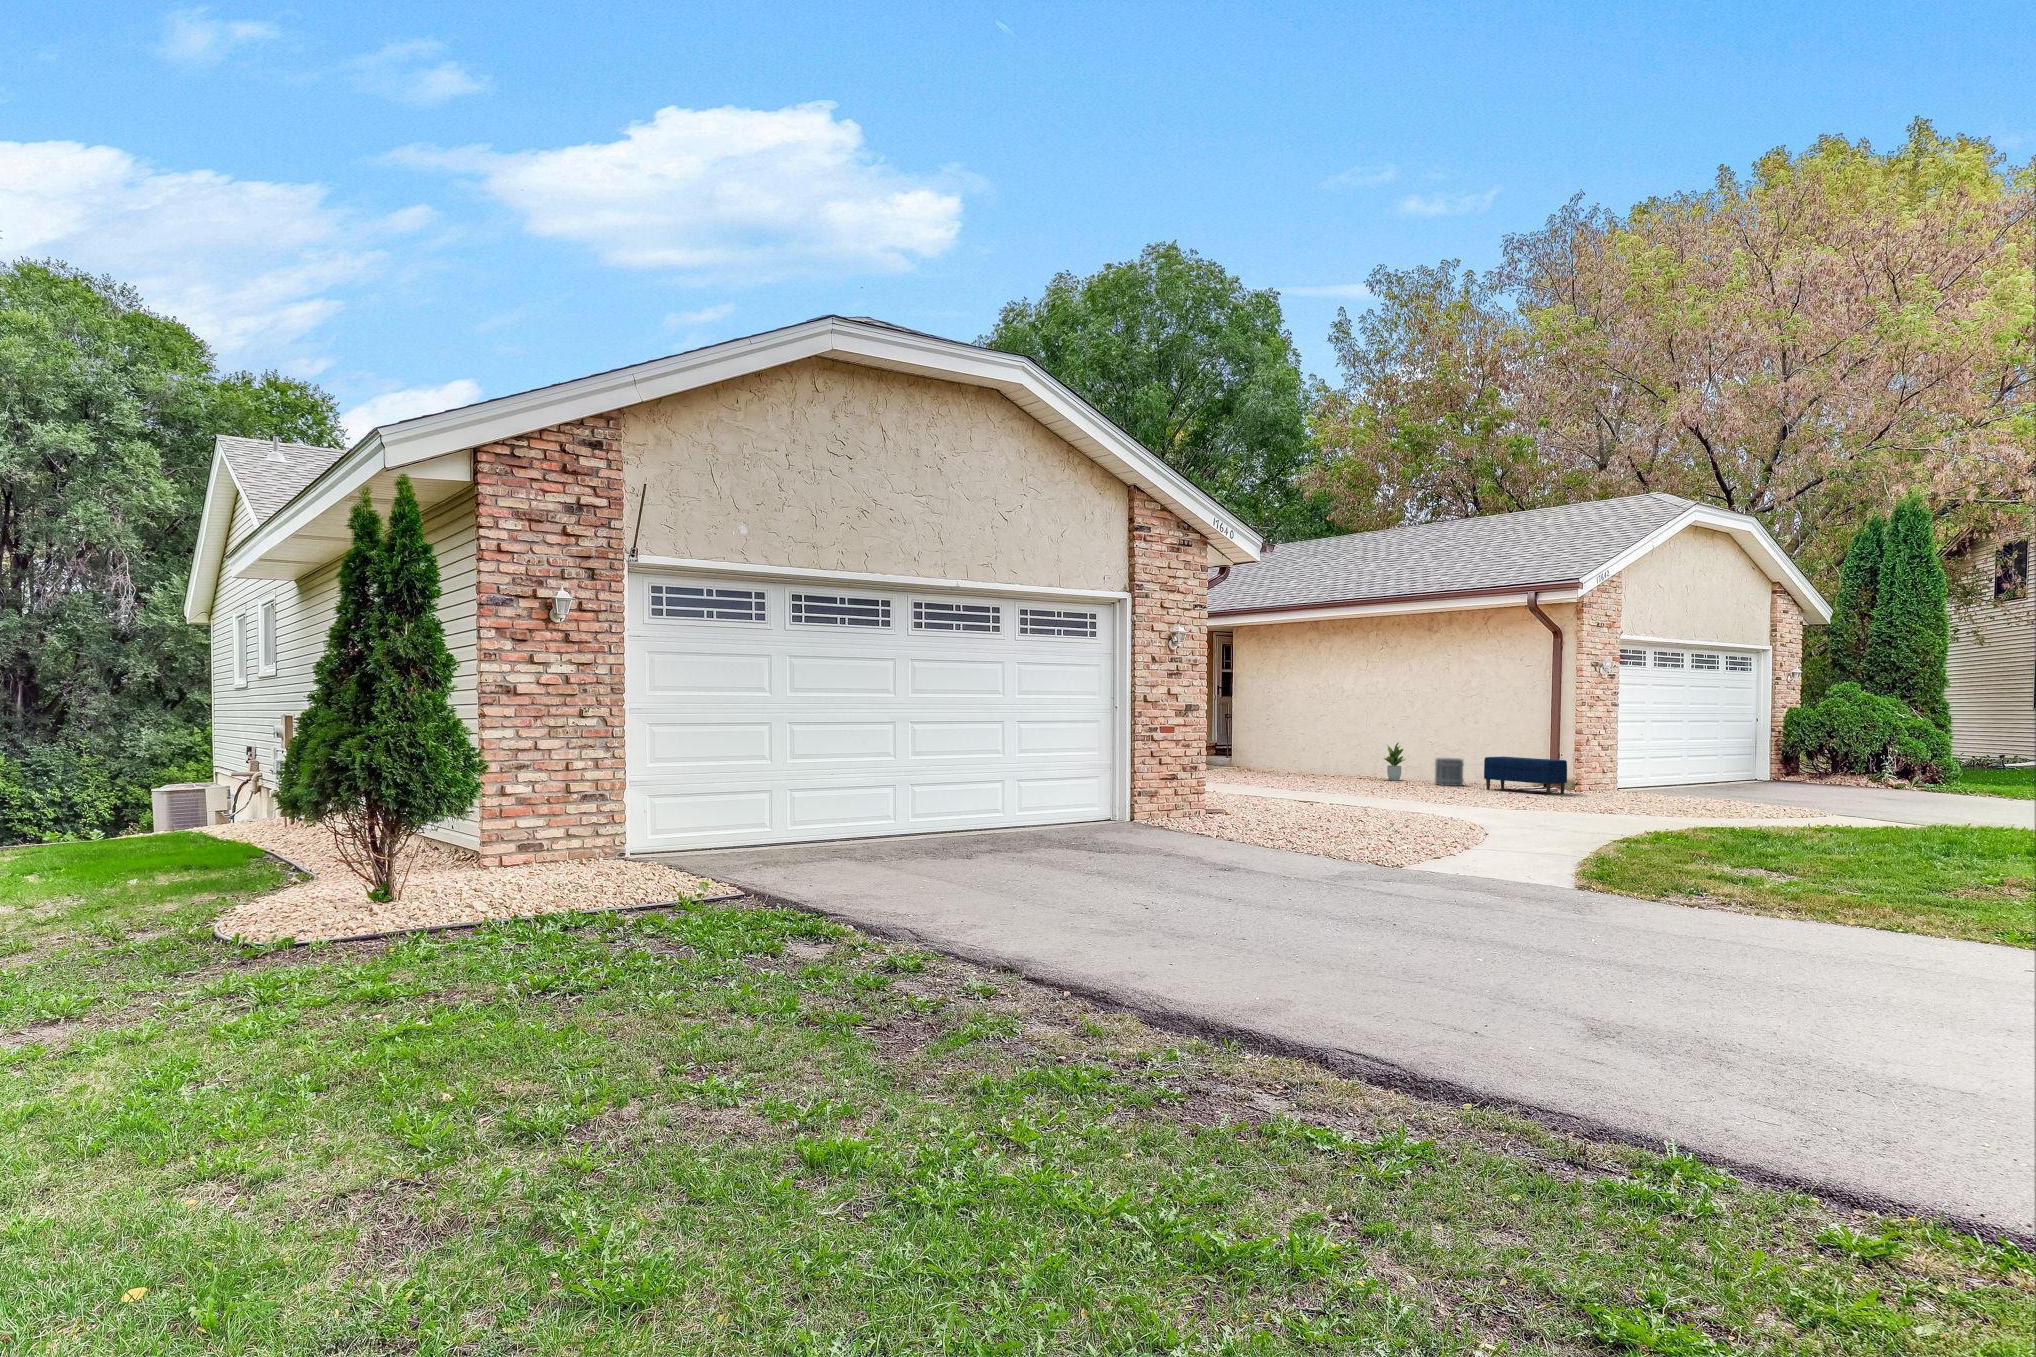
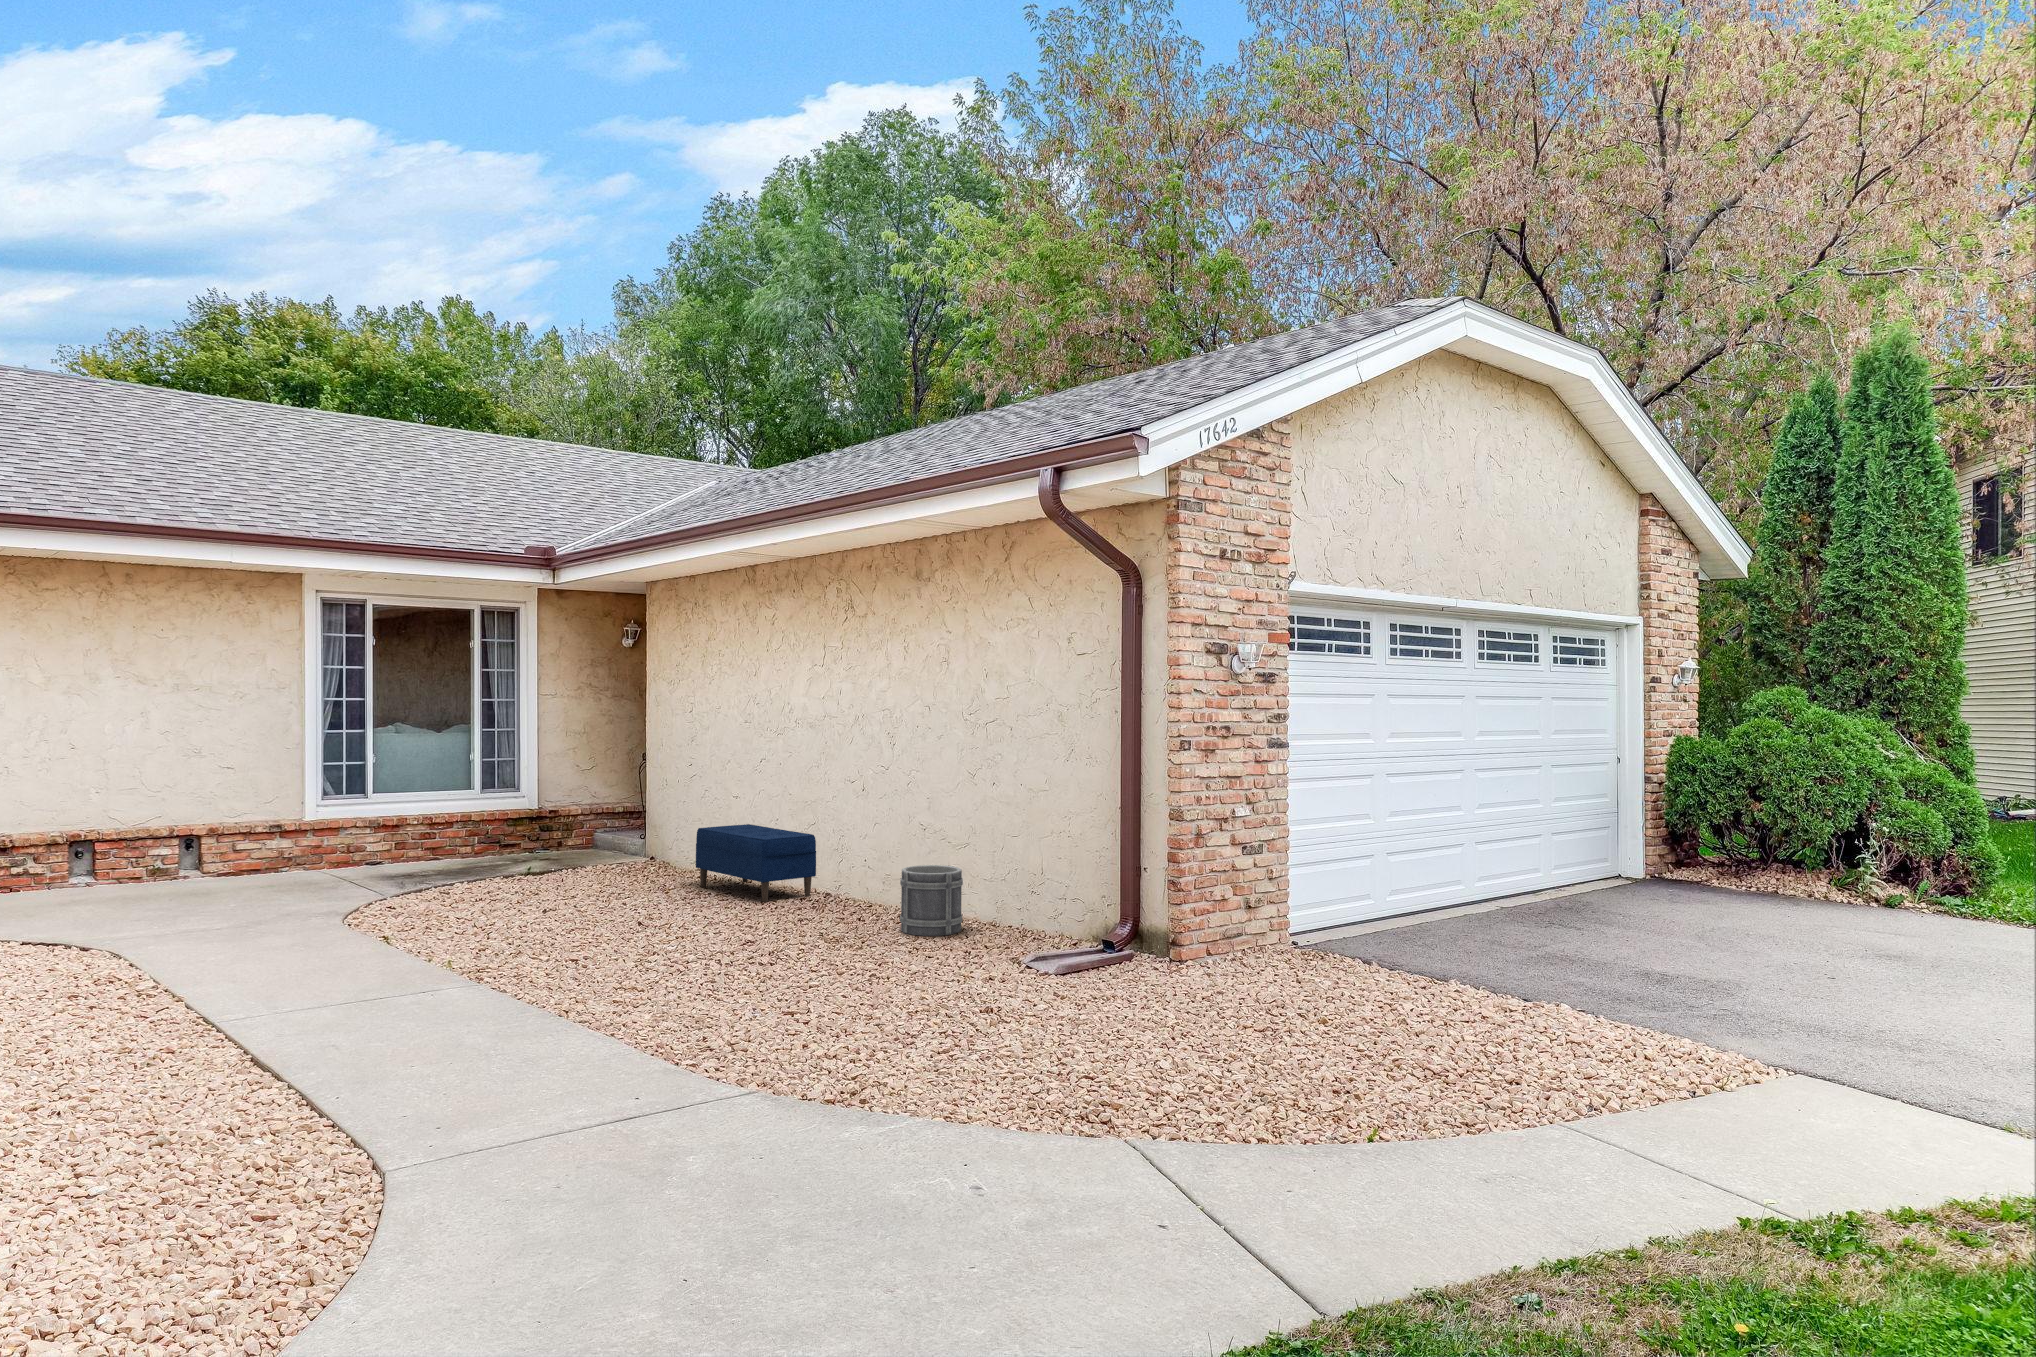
potted plant: present [1384,743,1405,781] -> none [819,826,876,912]
bench: present [1484,756,1567,795] -> present [696,824,816,902]

